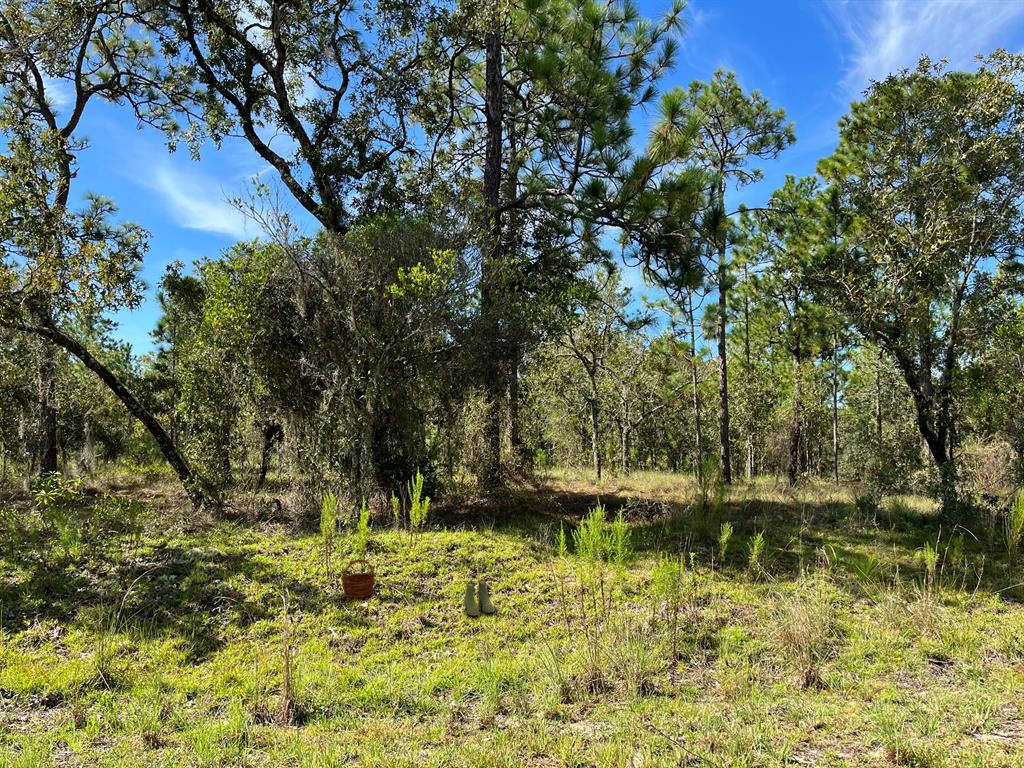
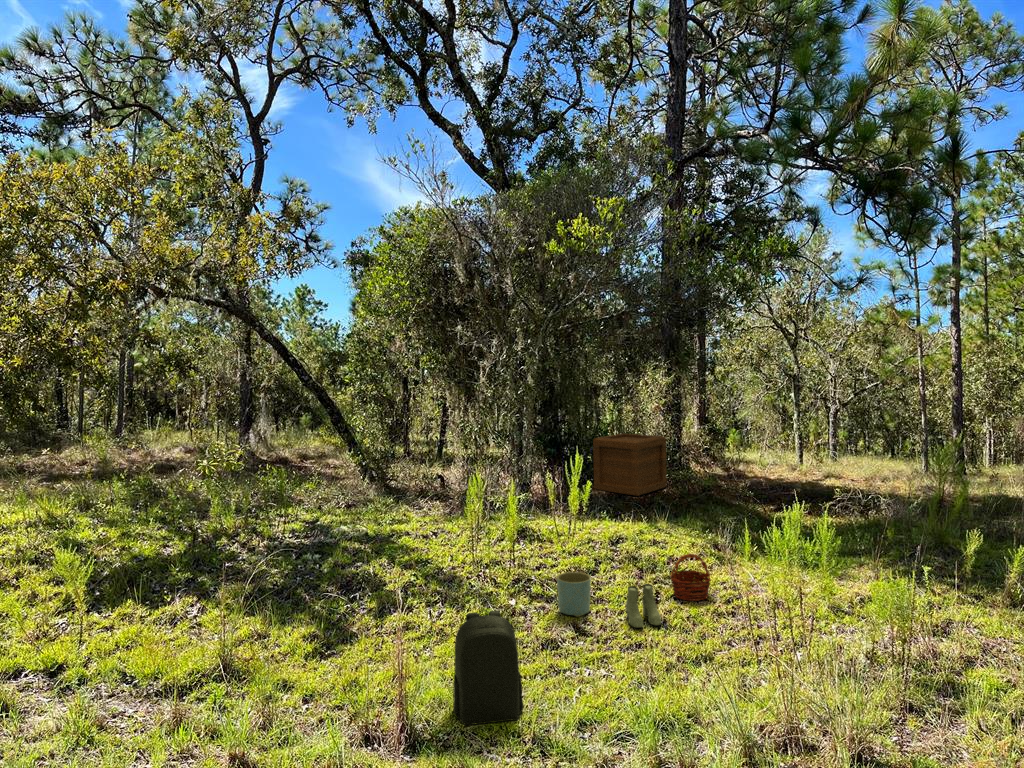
wooden crate: none [431,457,491,510] -> present [593,433,667,496]
basket: present [341,559,375,598] -> present [670,553,711,601]
planter: none [407,574,436,612] -> present [557,572,591,617]
backpack: none [323,607,385,707] -> present [453,611,524,725]

